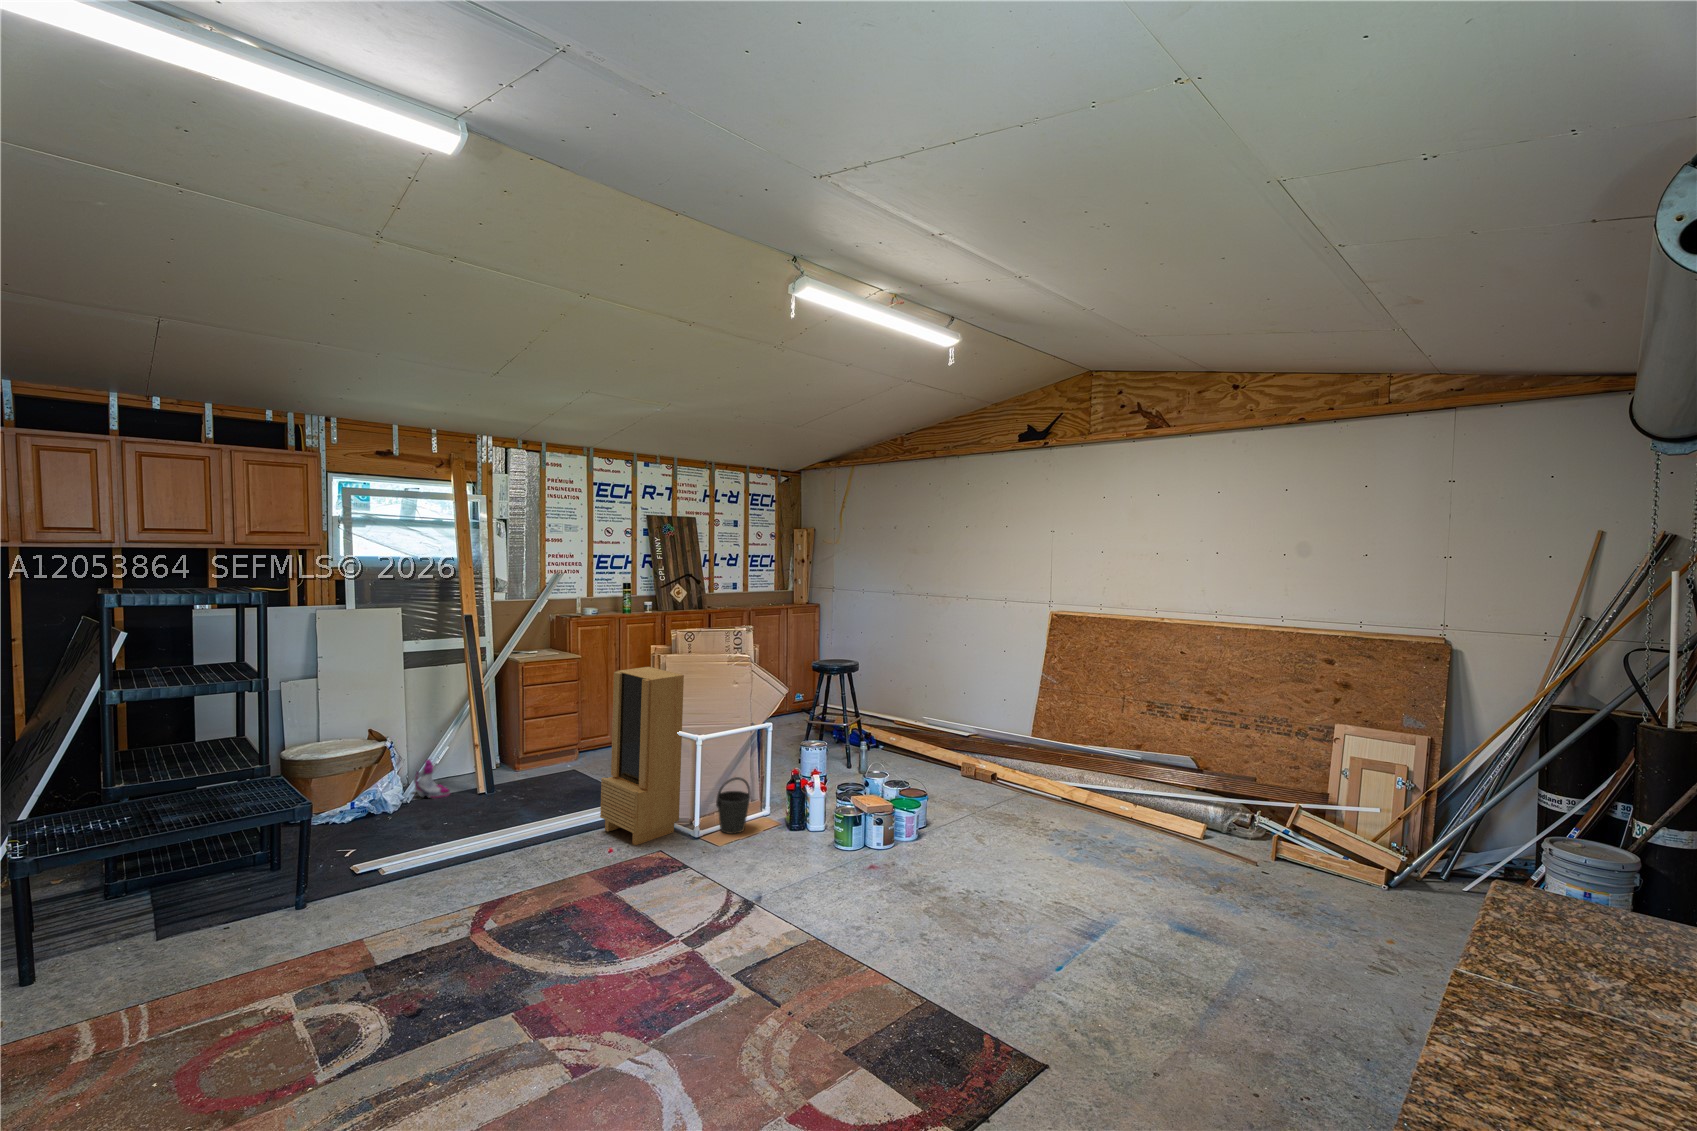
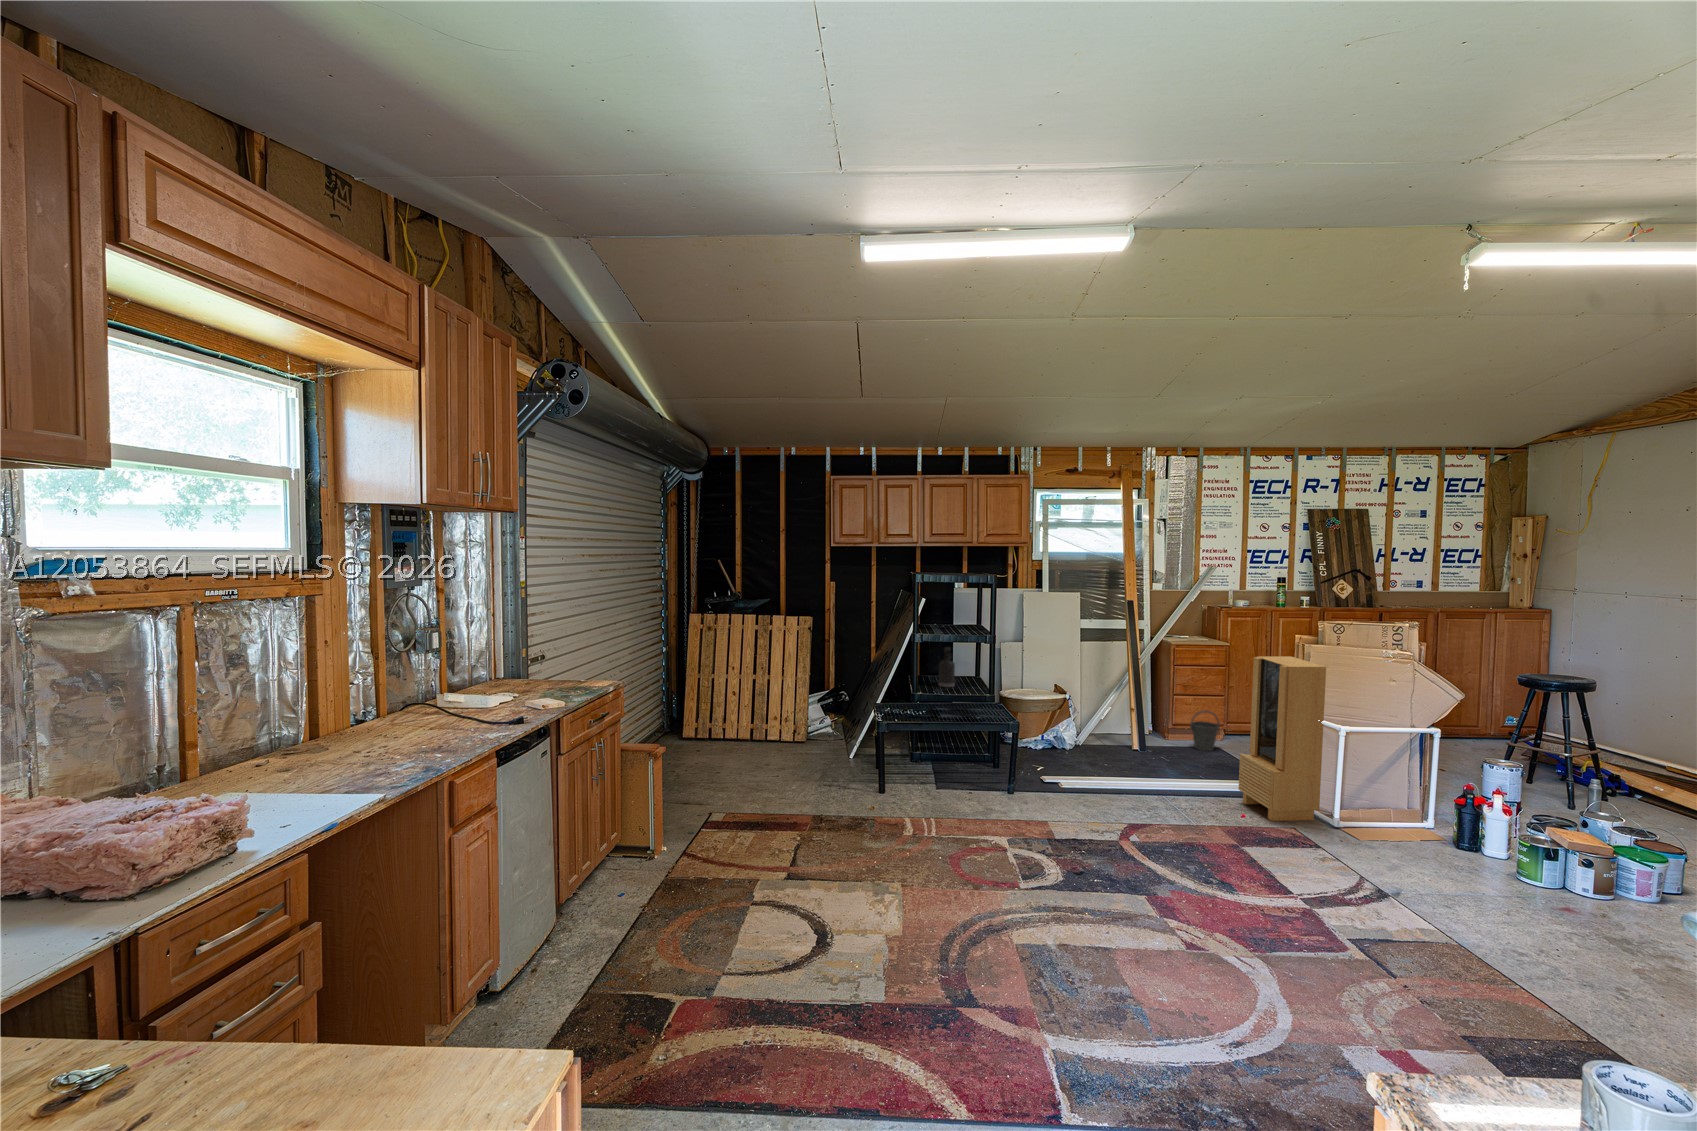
spray bottle: none [163,704,196,766] -> present [938,647,955,687]
boots: present [413,759,450,799] -> none [1085,717,1113,750]
bucket: present [716,777,750,834] -> present [1190,711,1220,751]

